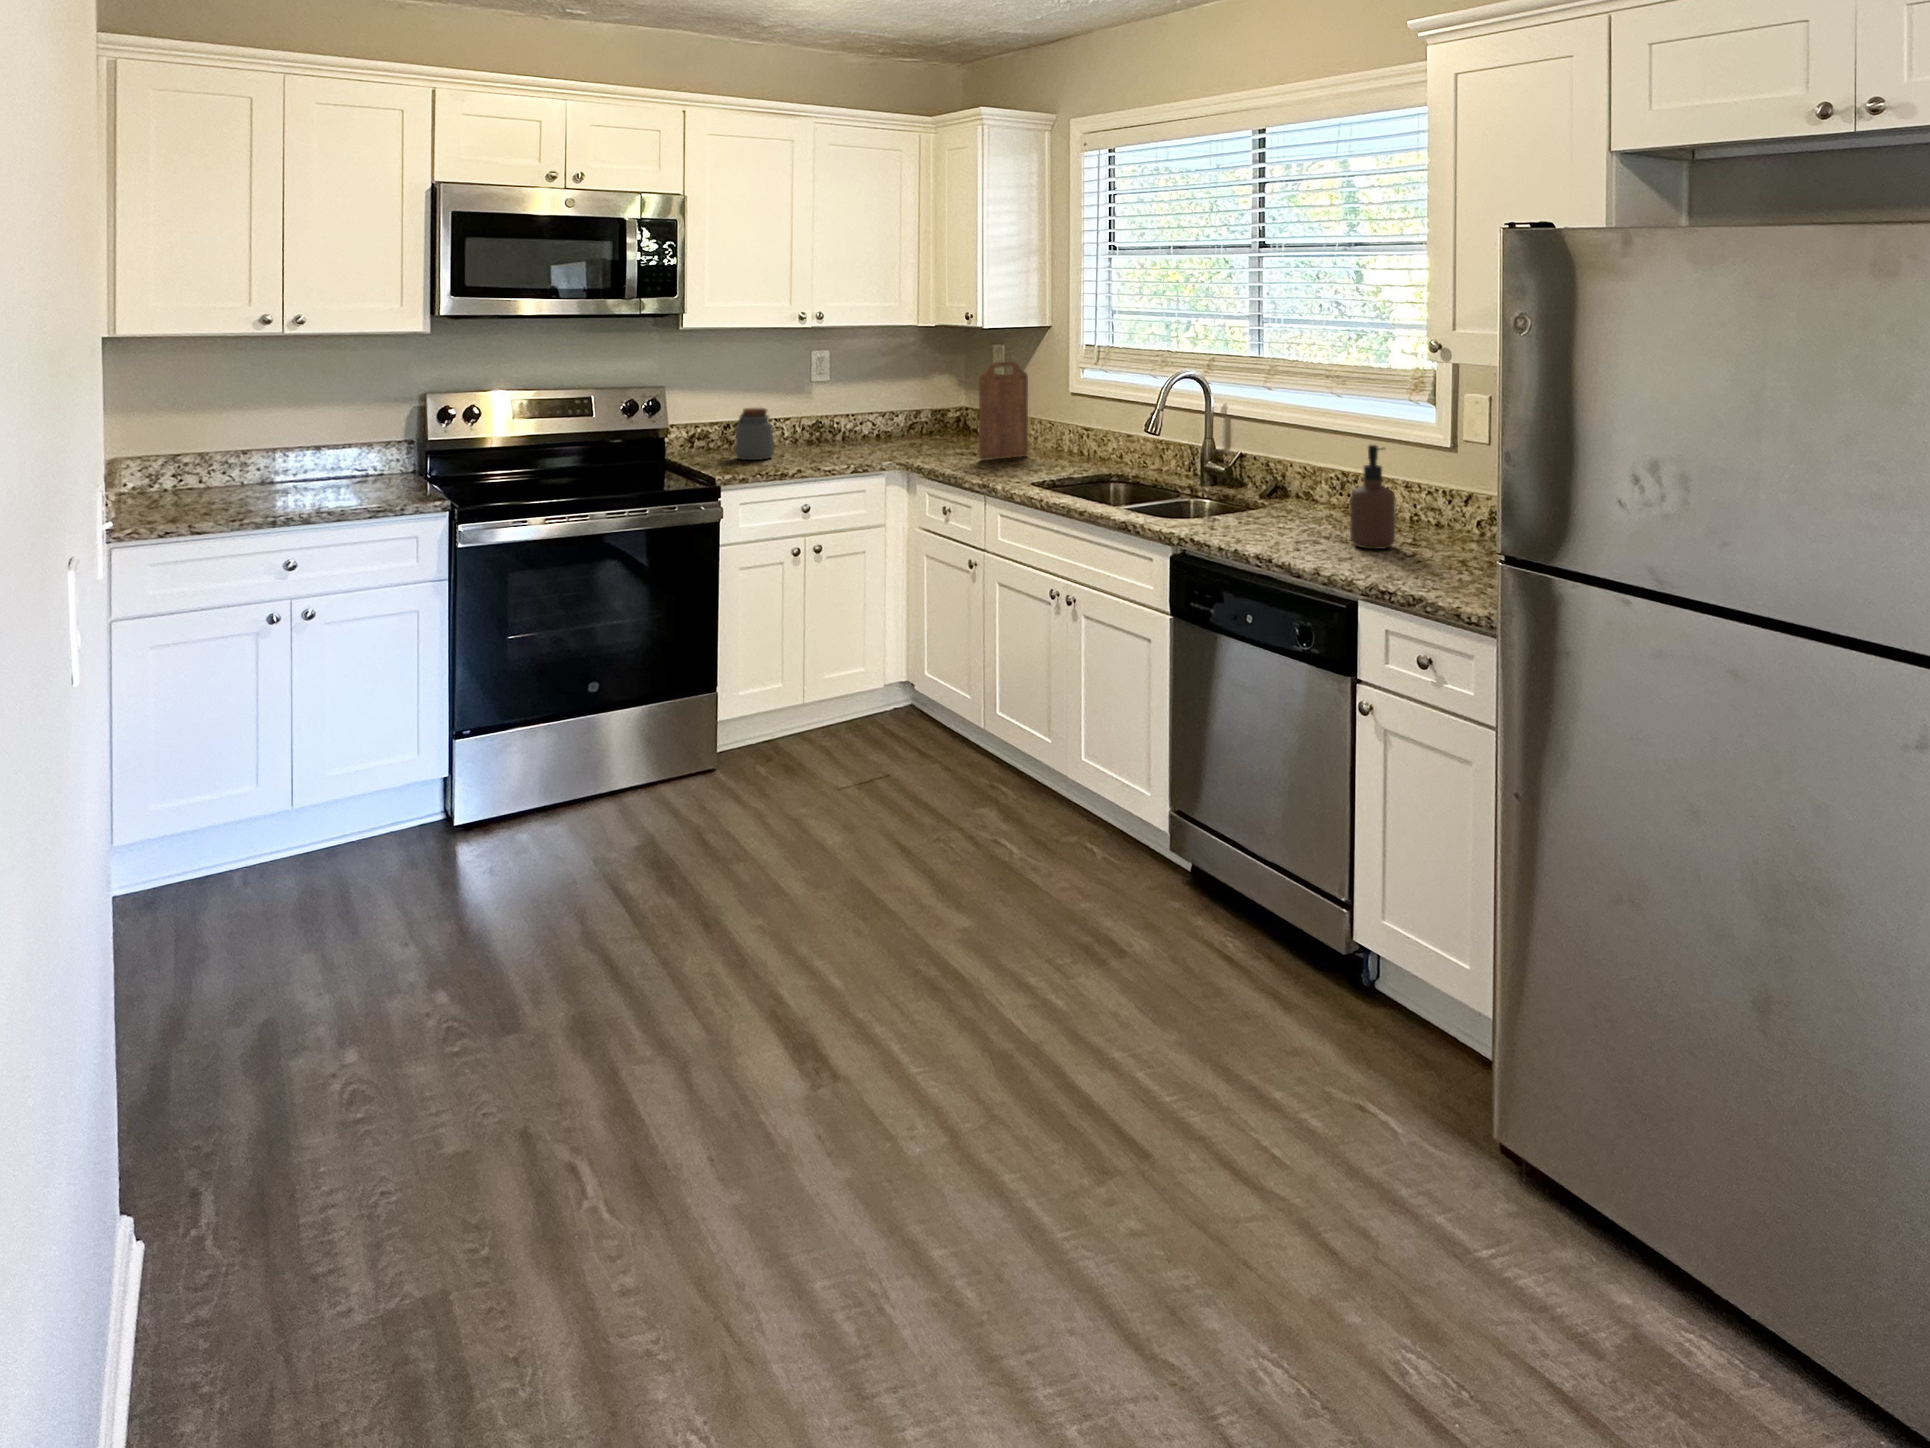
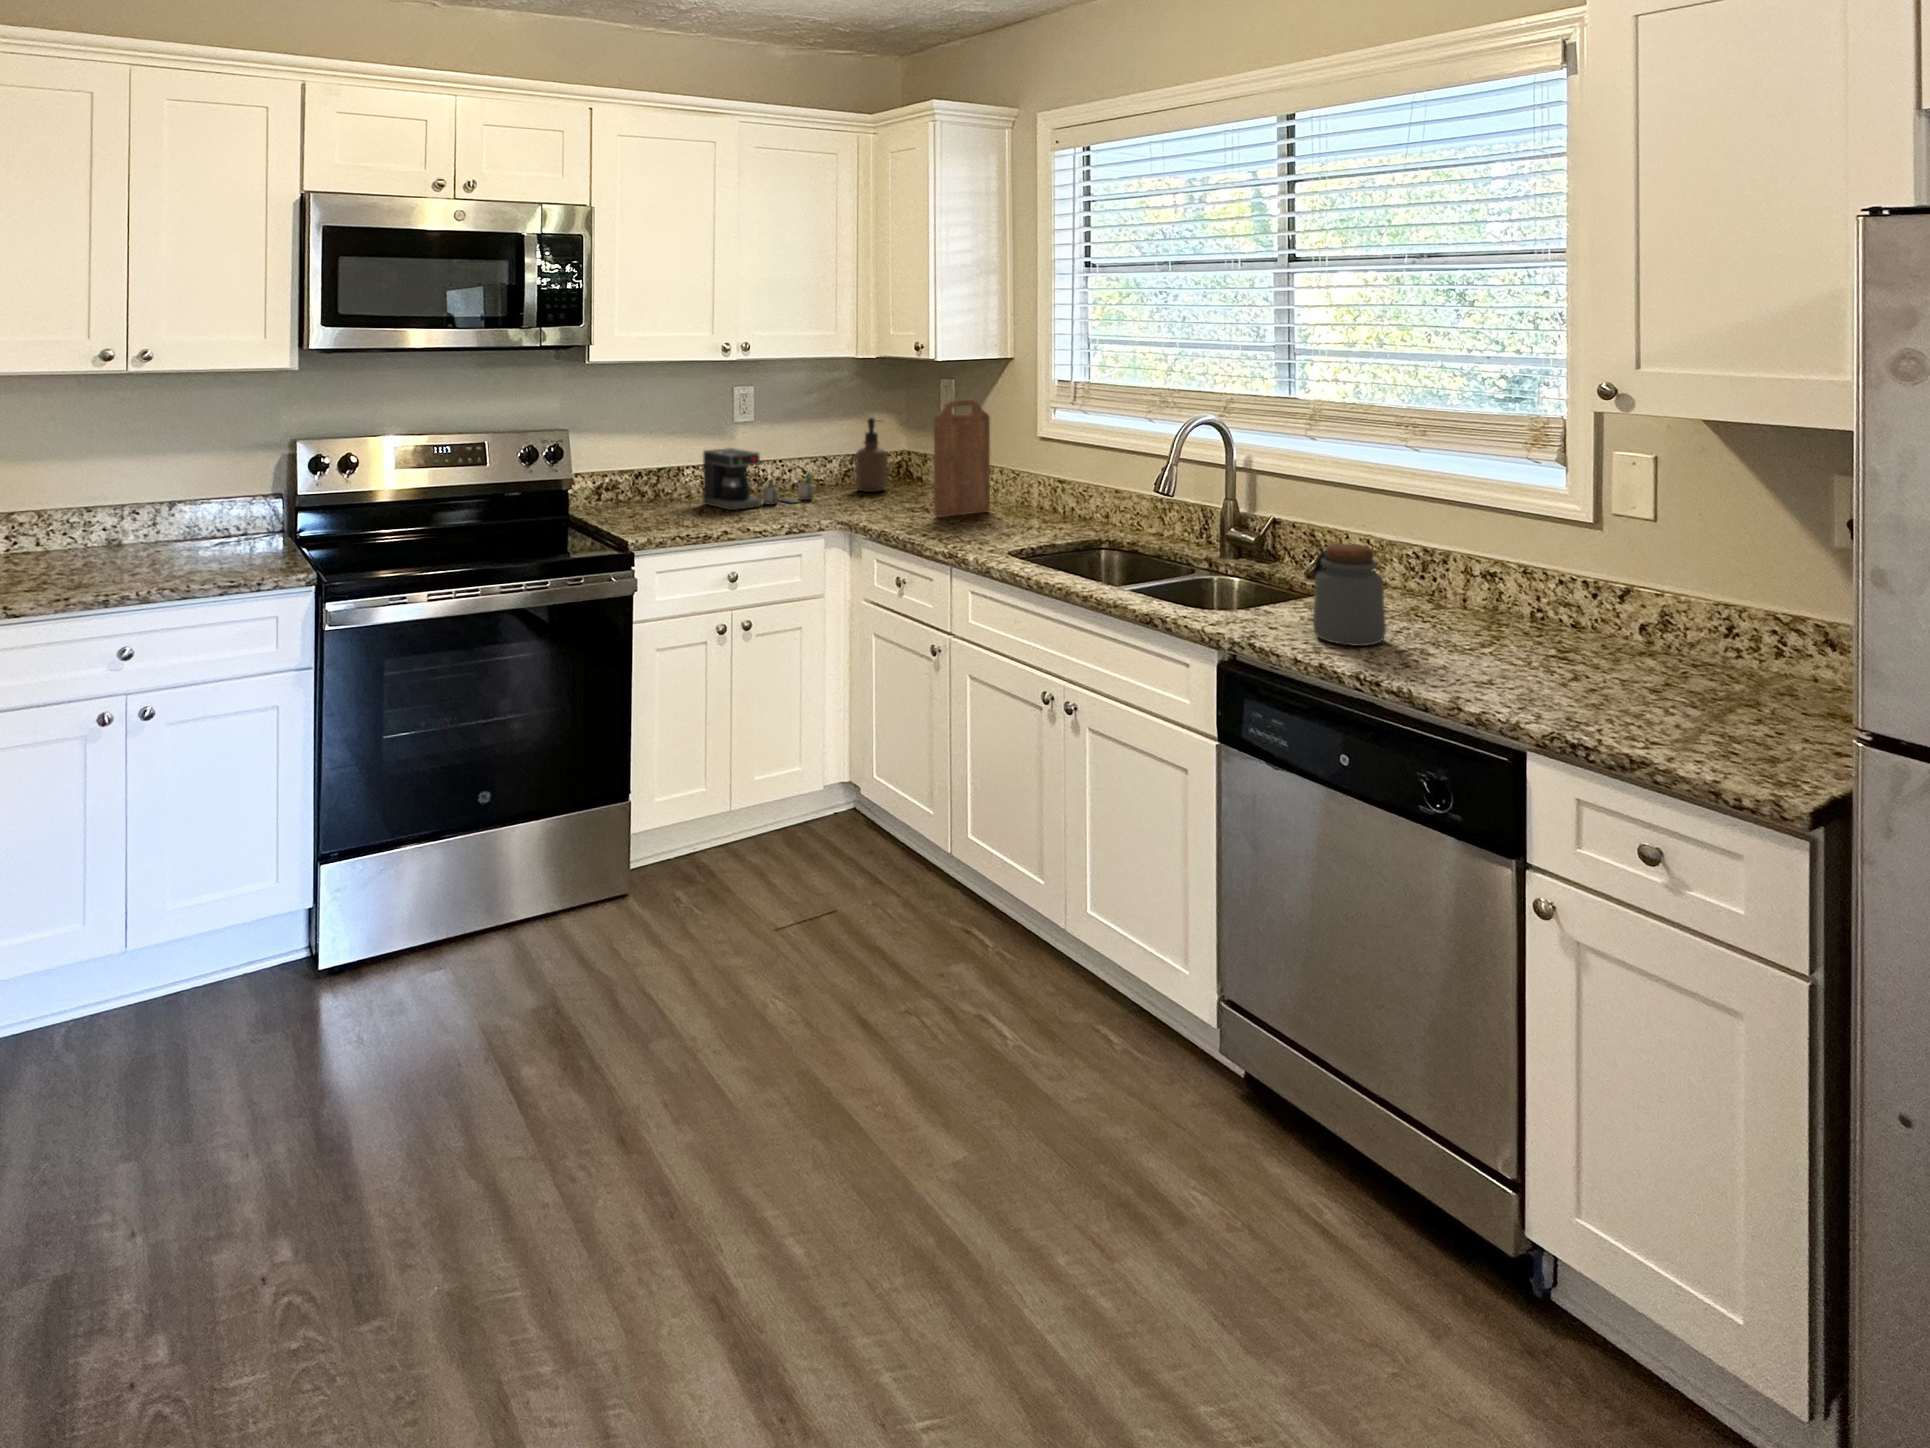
coffee maker: none [783,404,881,456] -> present [703,448,814,510]
jar: present [735,408,774,460] -> present [1312,543,1386,646]
soap dispenser: present [1350,445,1395,549] -> present [856,418,887,492]

